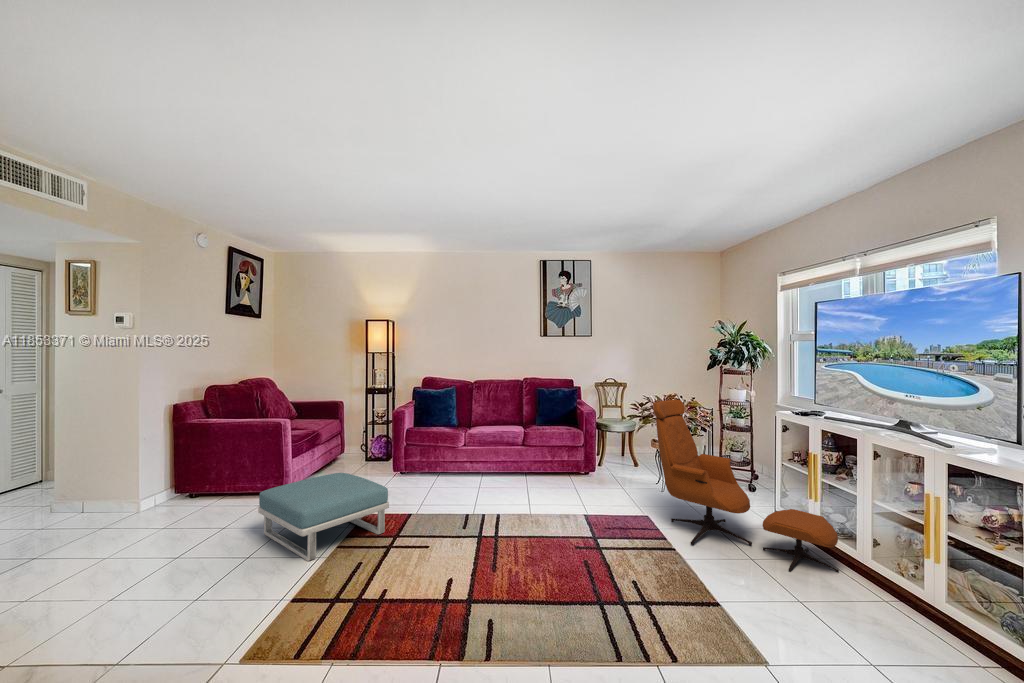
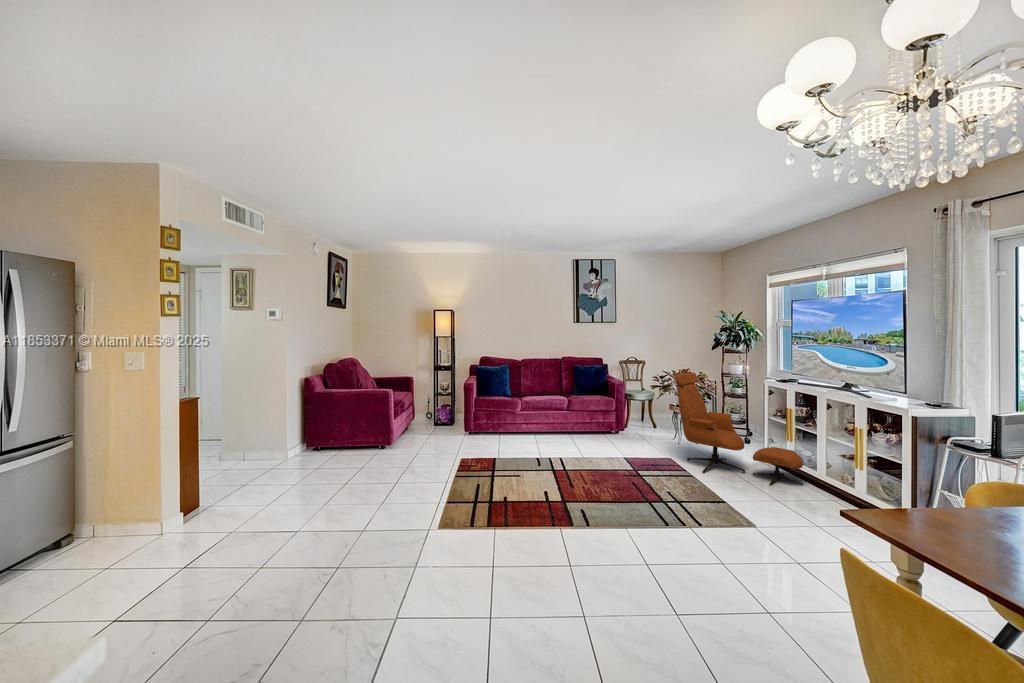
footstool: present [258,473,389,561] -> none [395,428,486,484]

